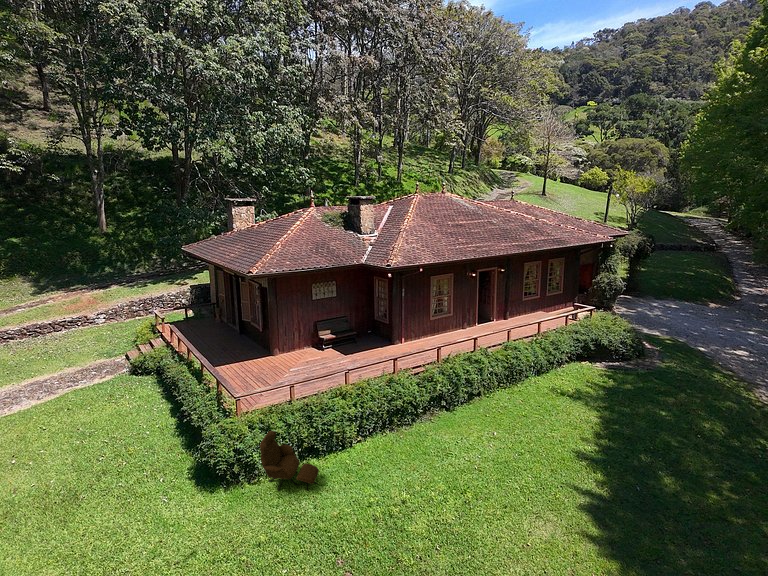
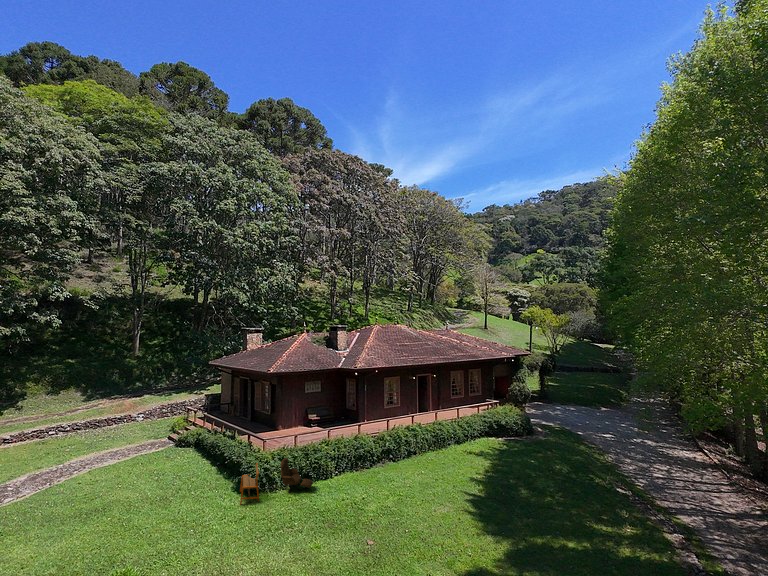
bench: none [190,440,229,519] -> present [240,463,259,505]

